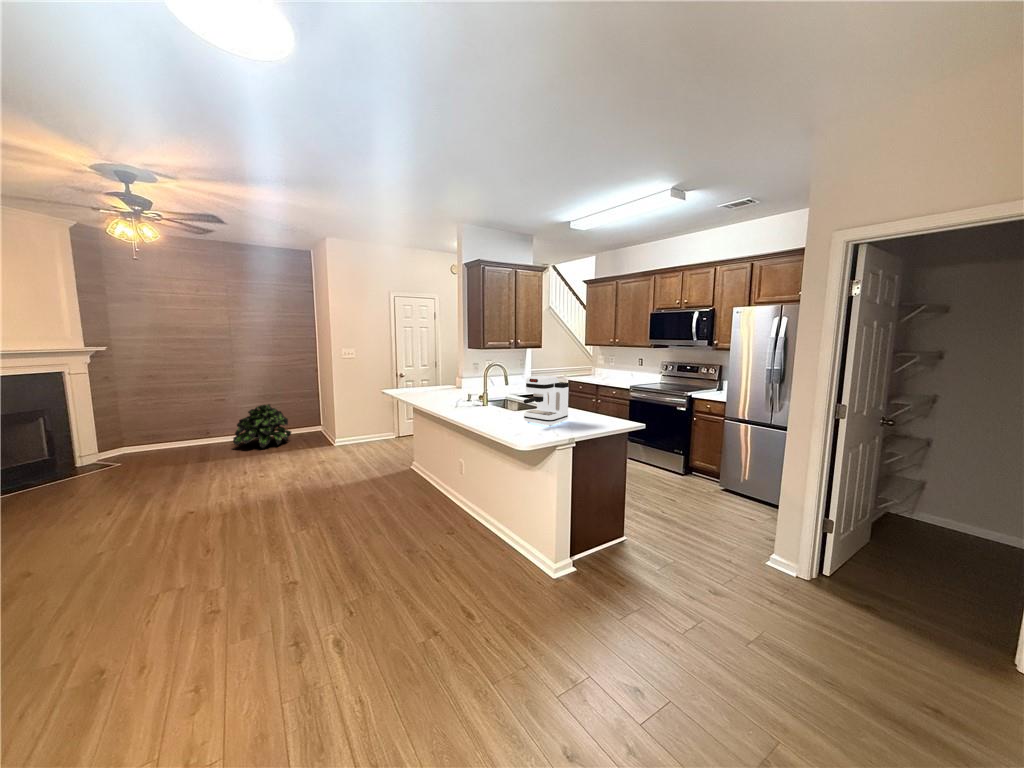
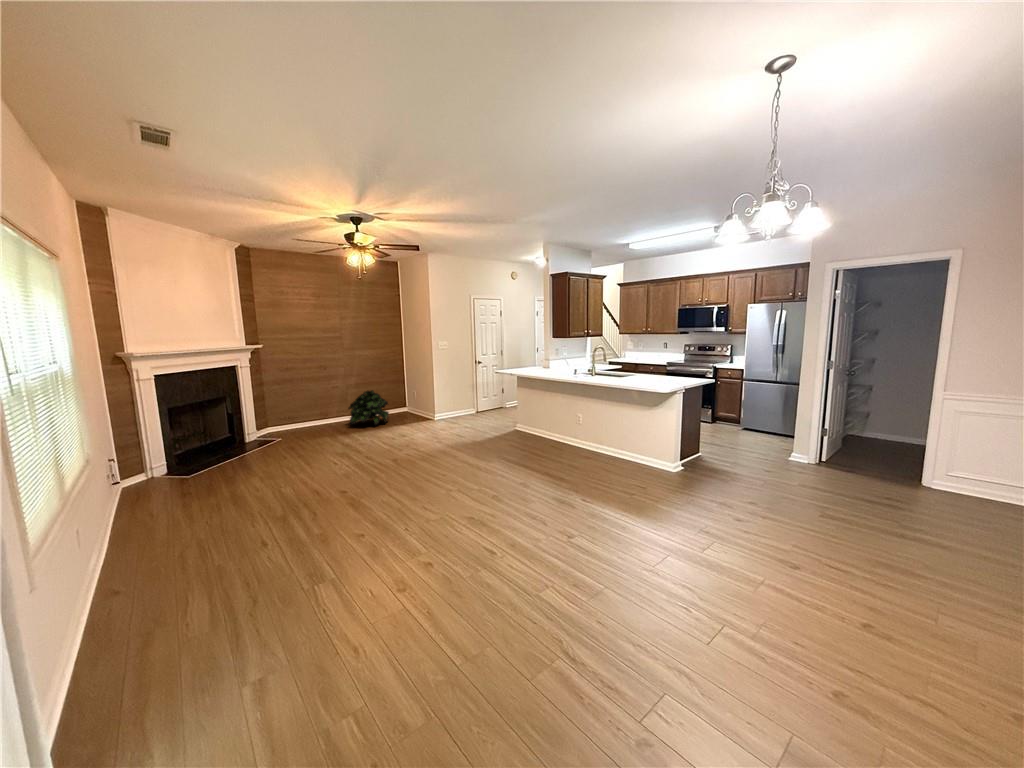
coffee maker: present [524,376,569,426] -> none [643,352,670,382]

